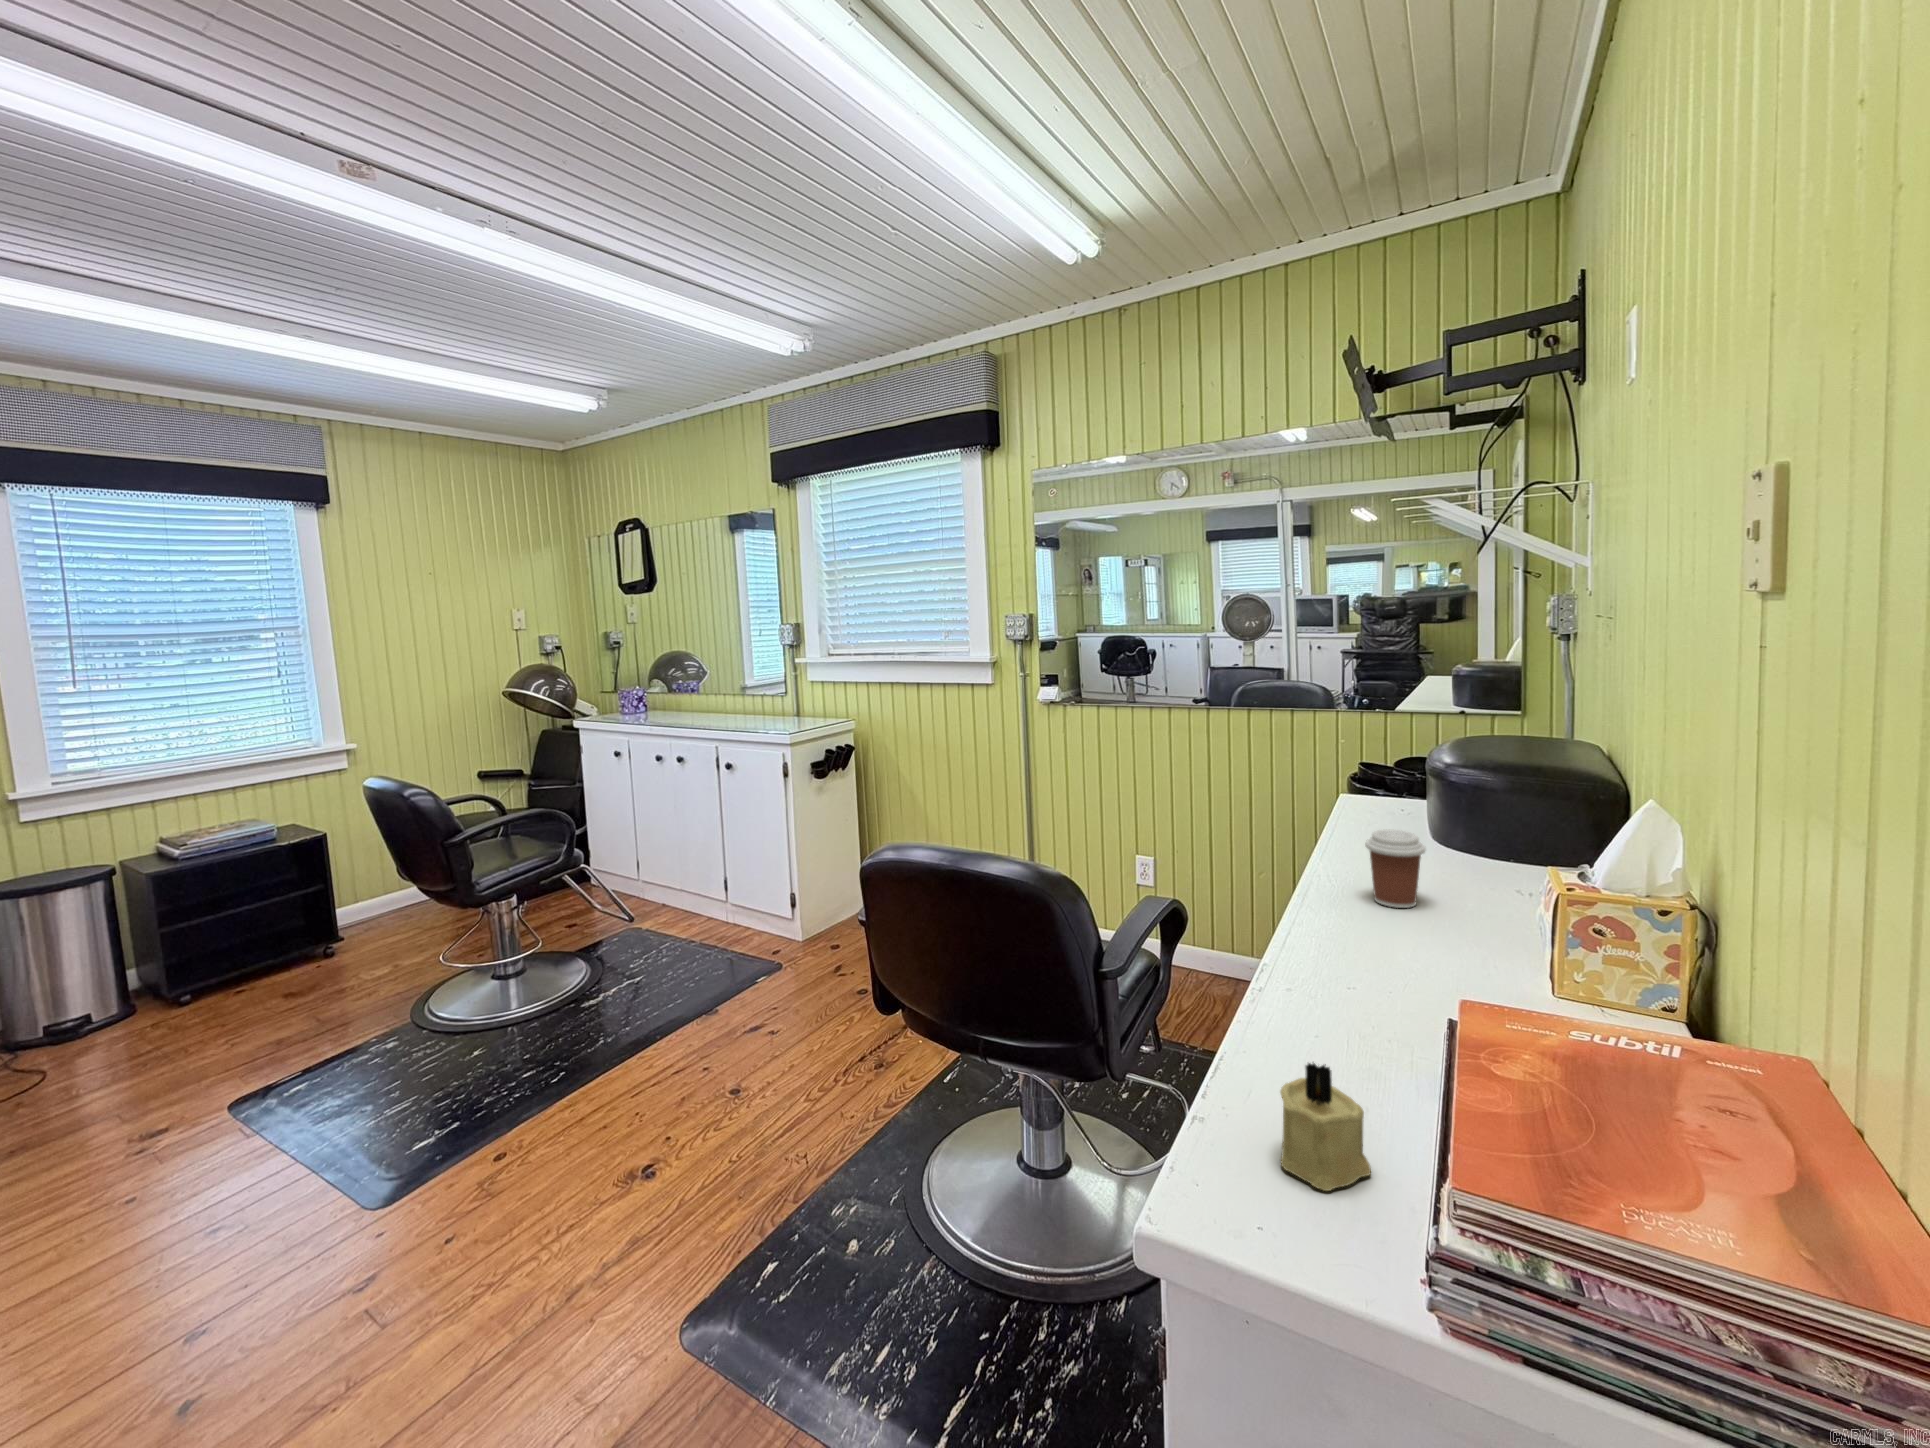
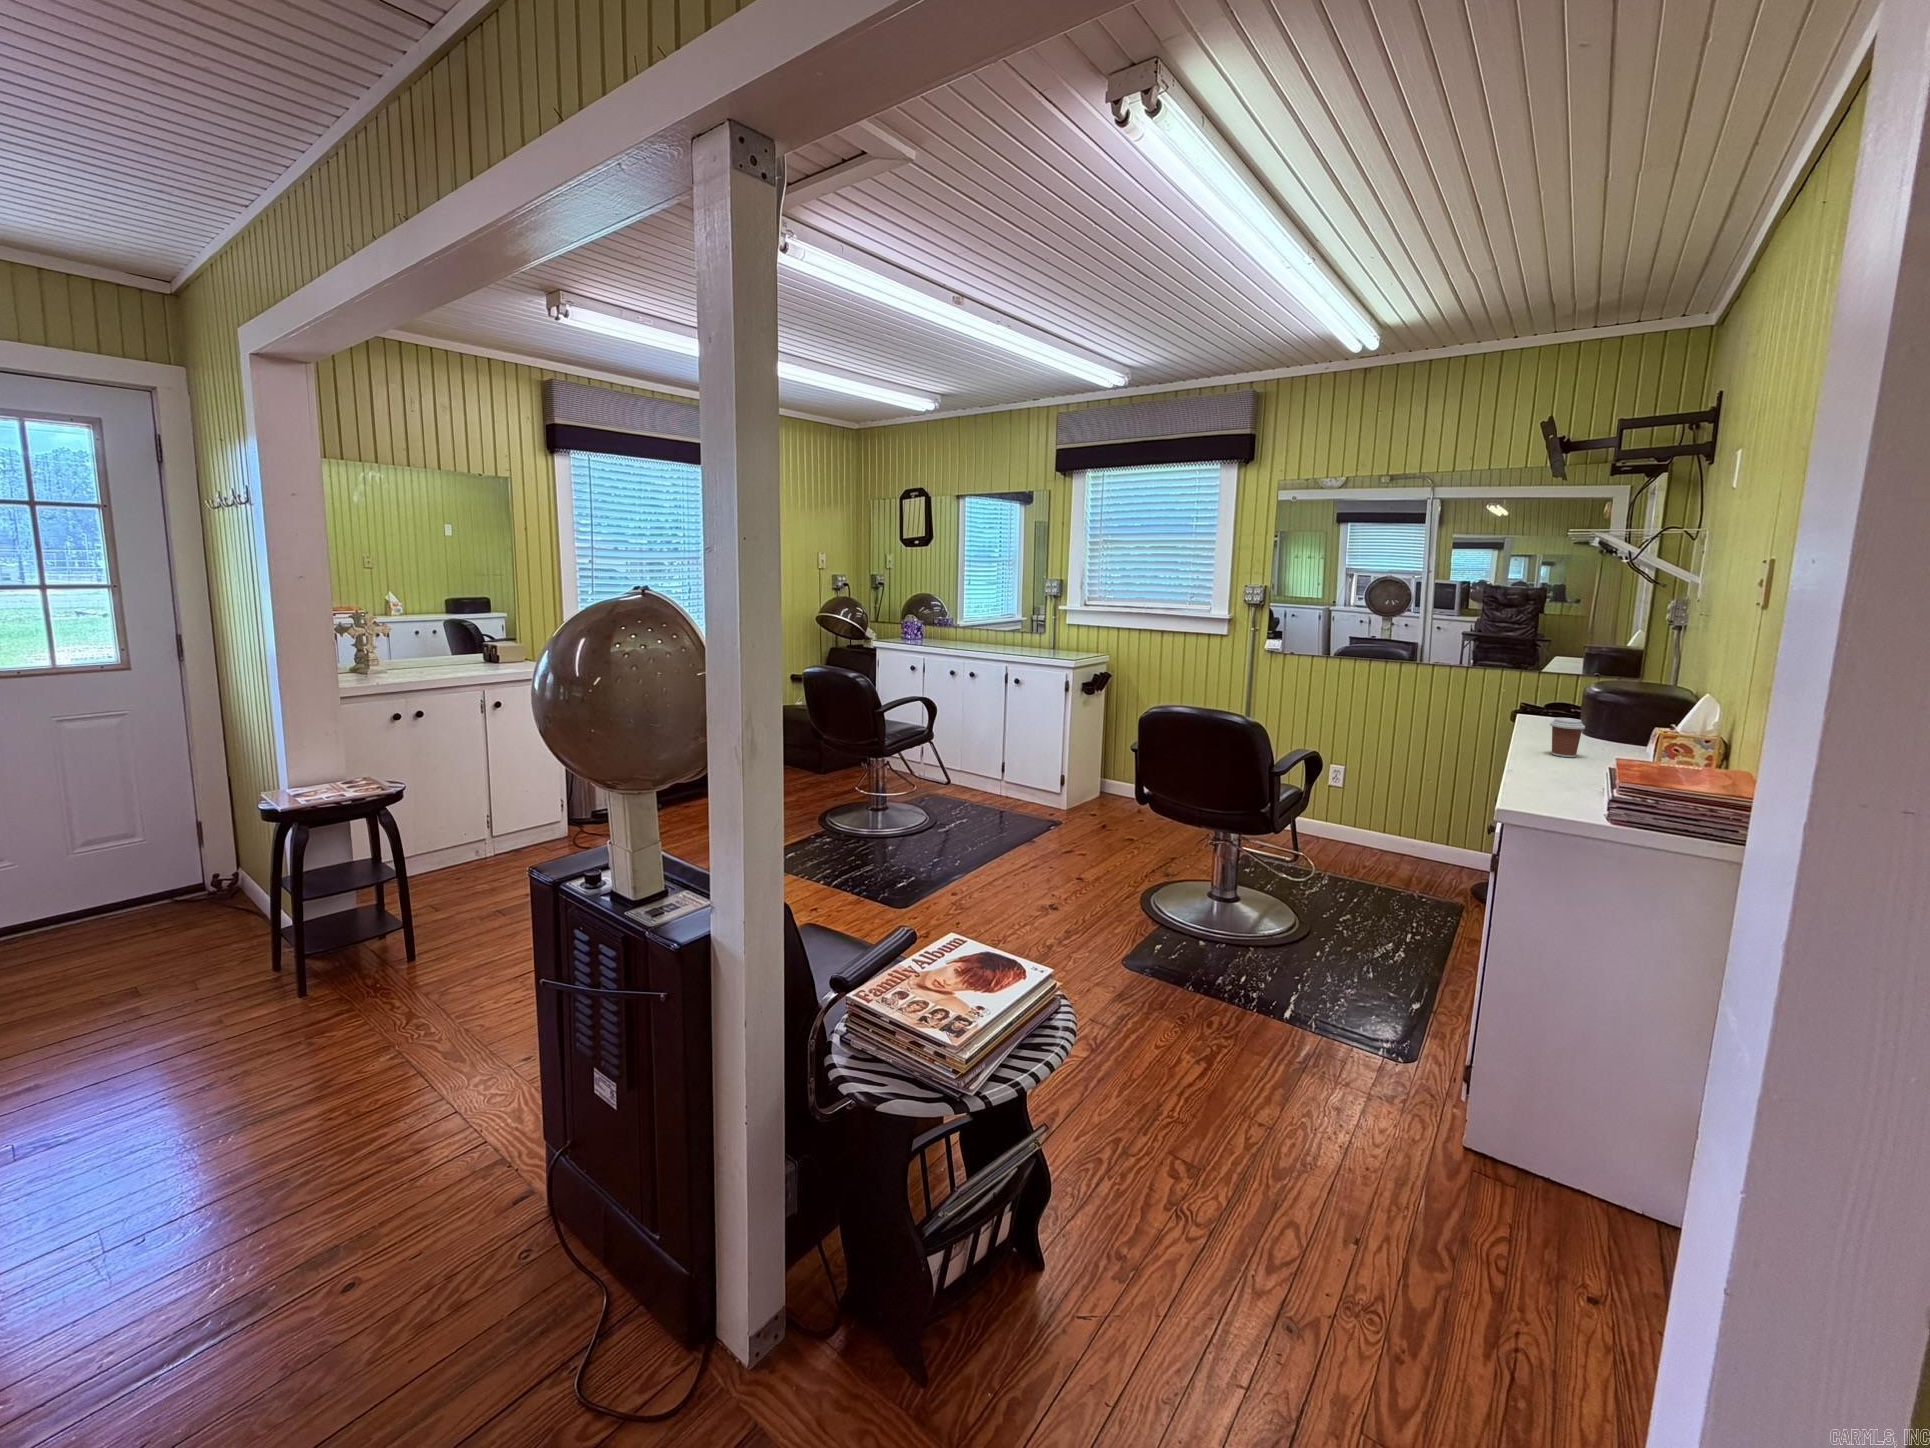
candle: present [1280,1063,1371,1191] -> none [1537,768,1575,810]

